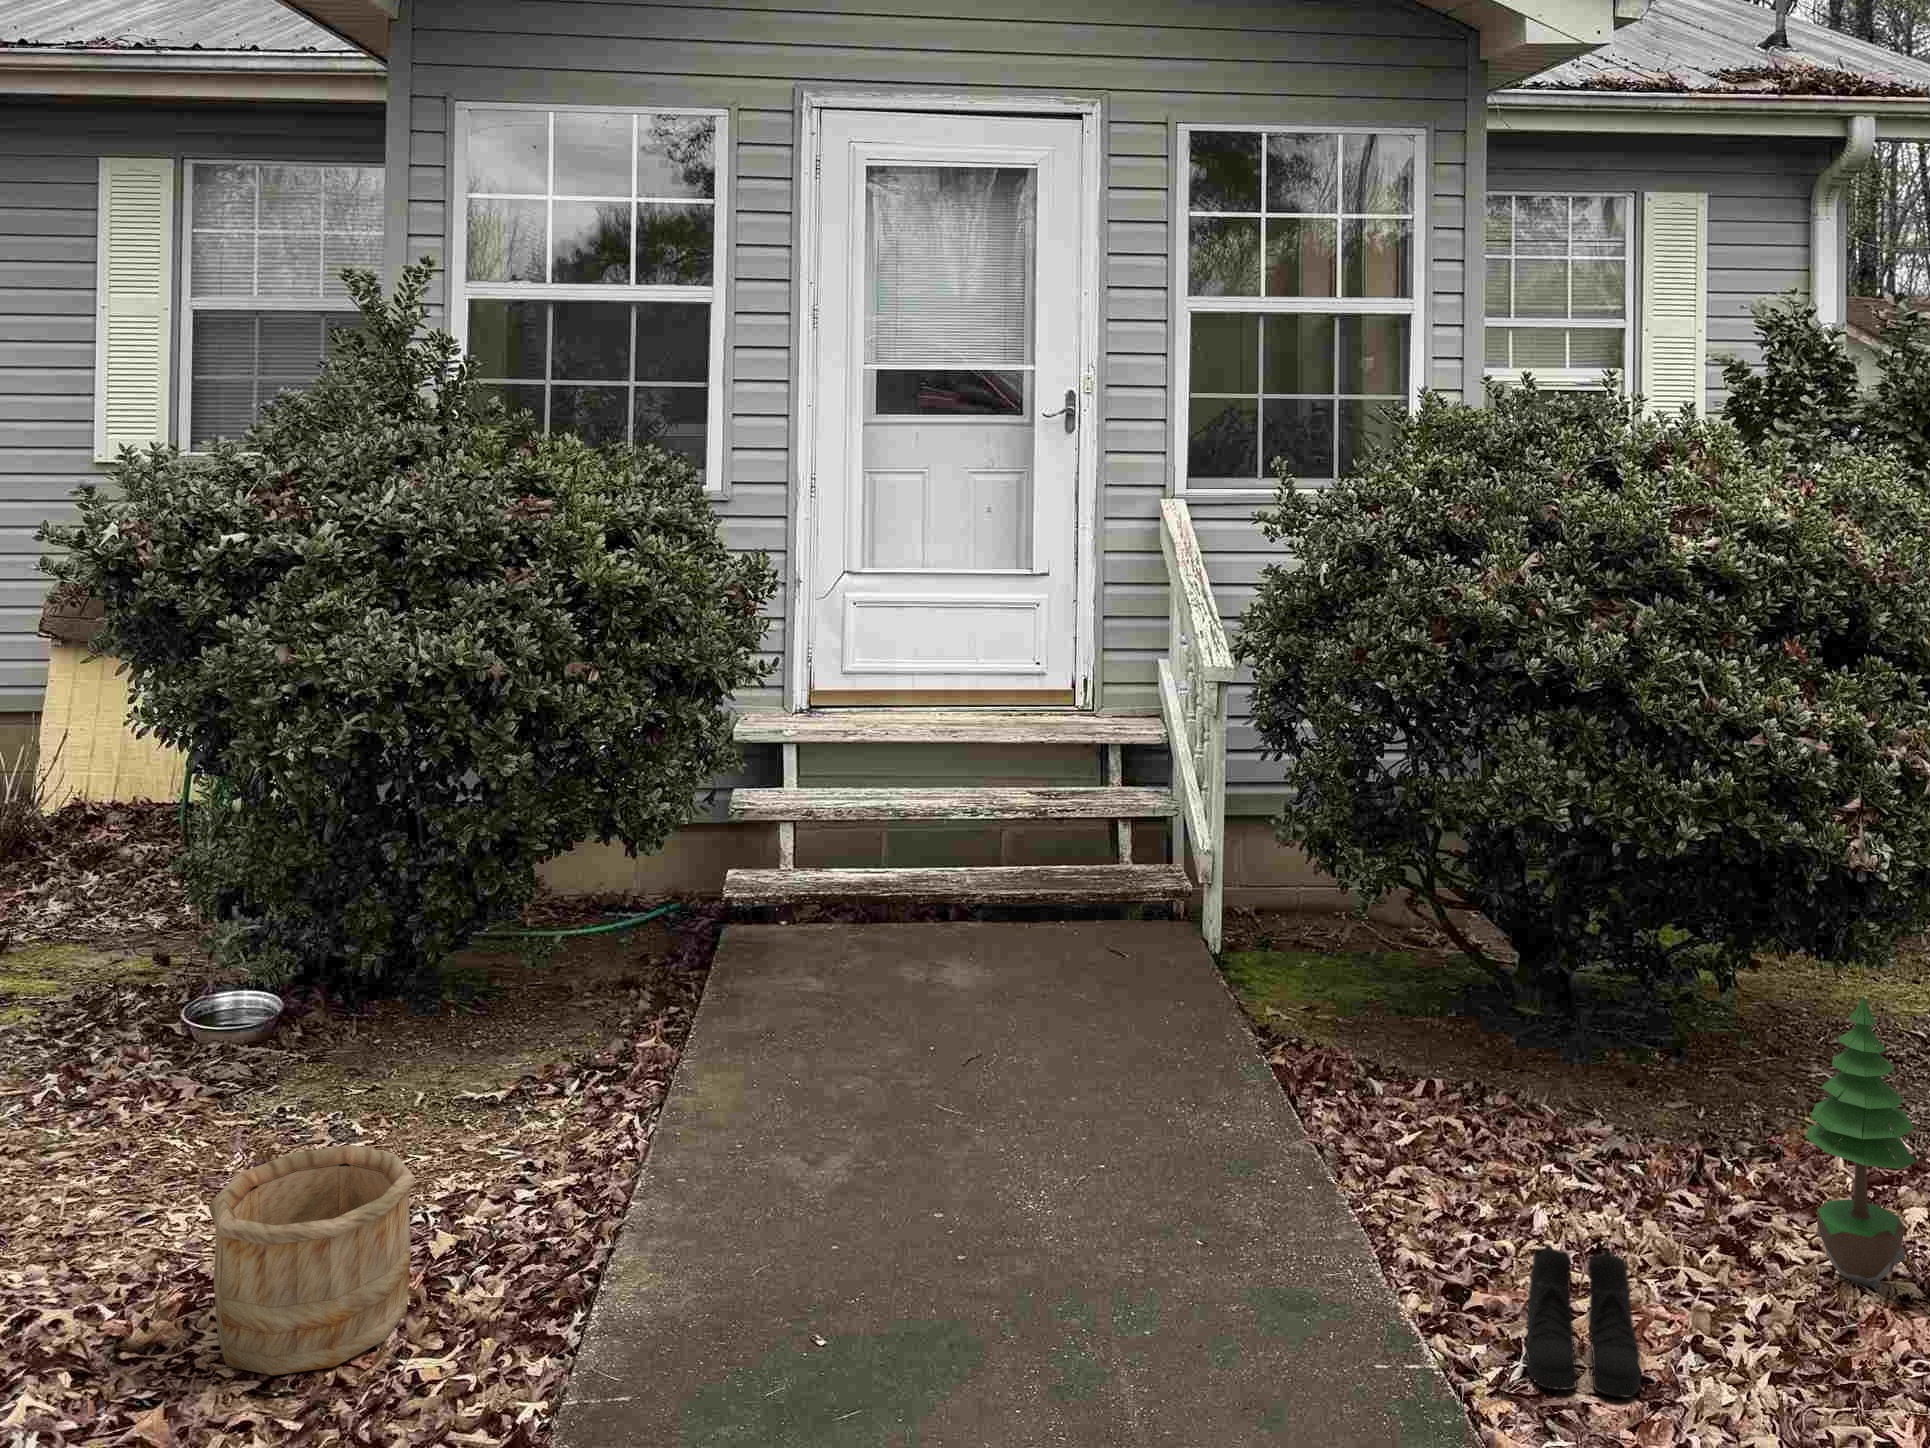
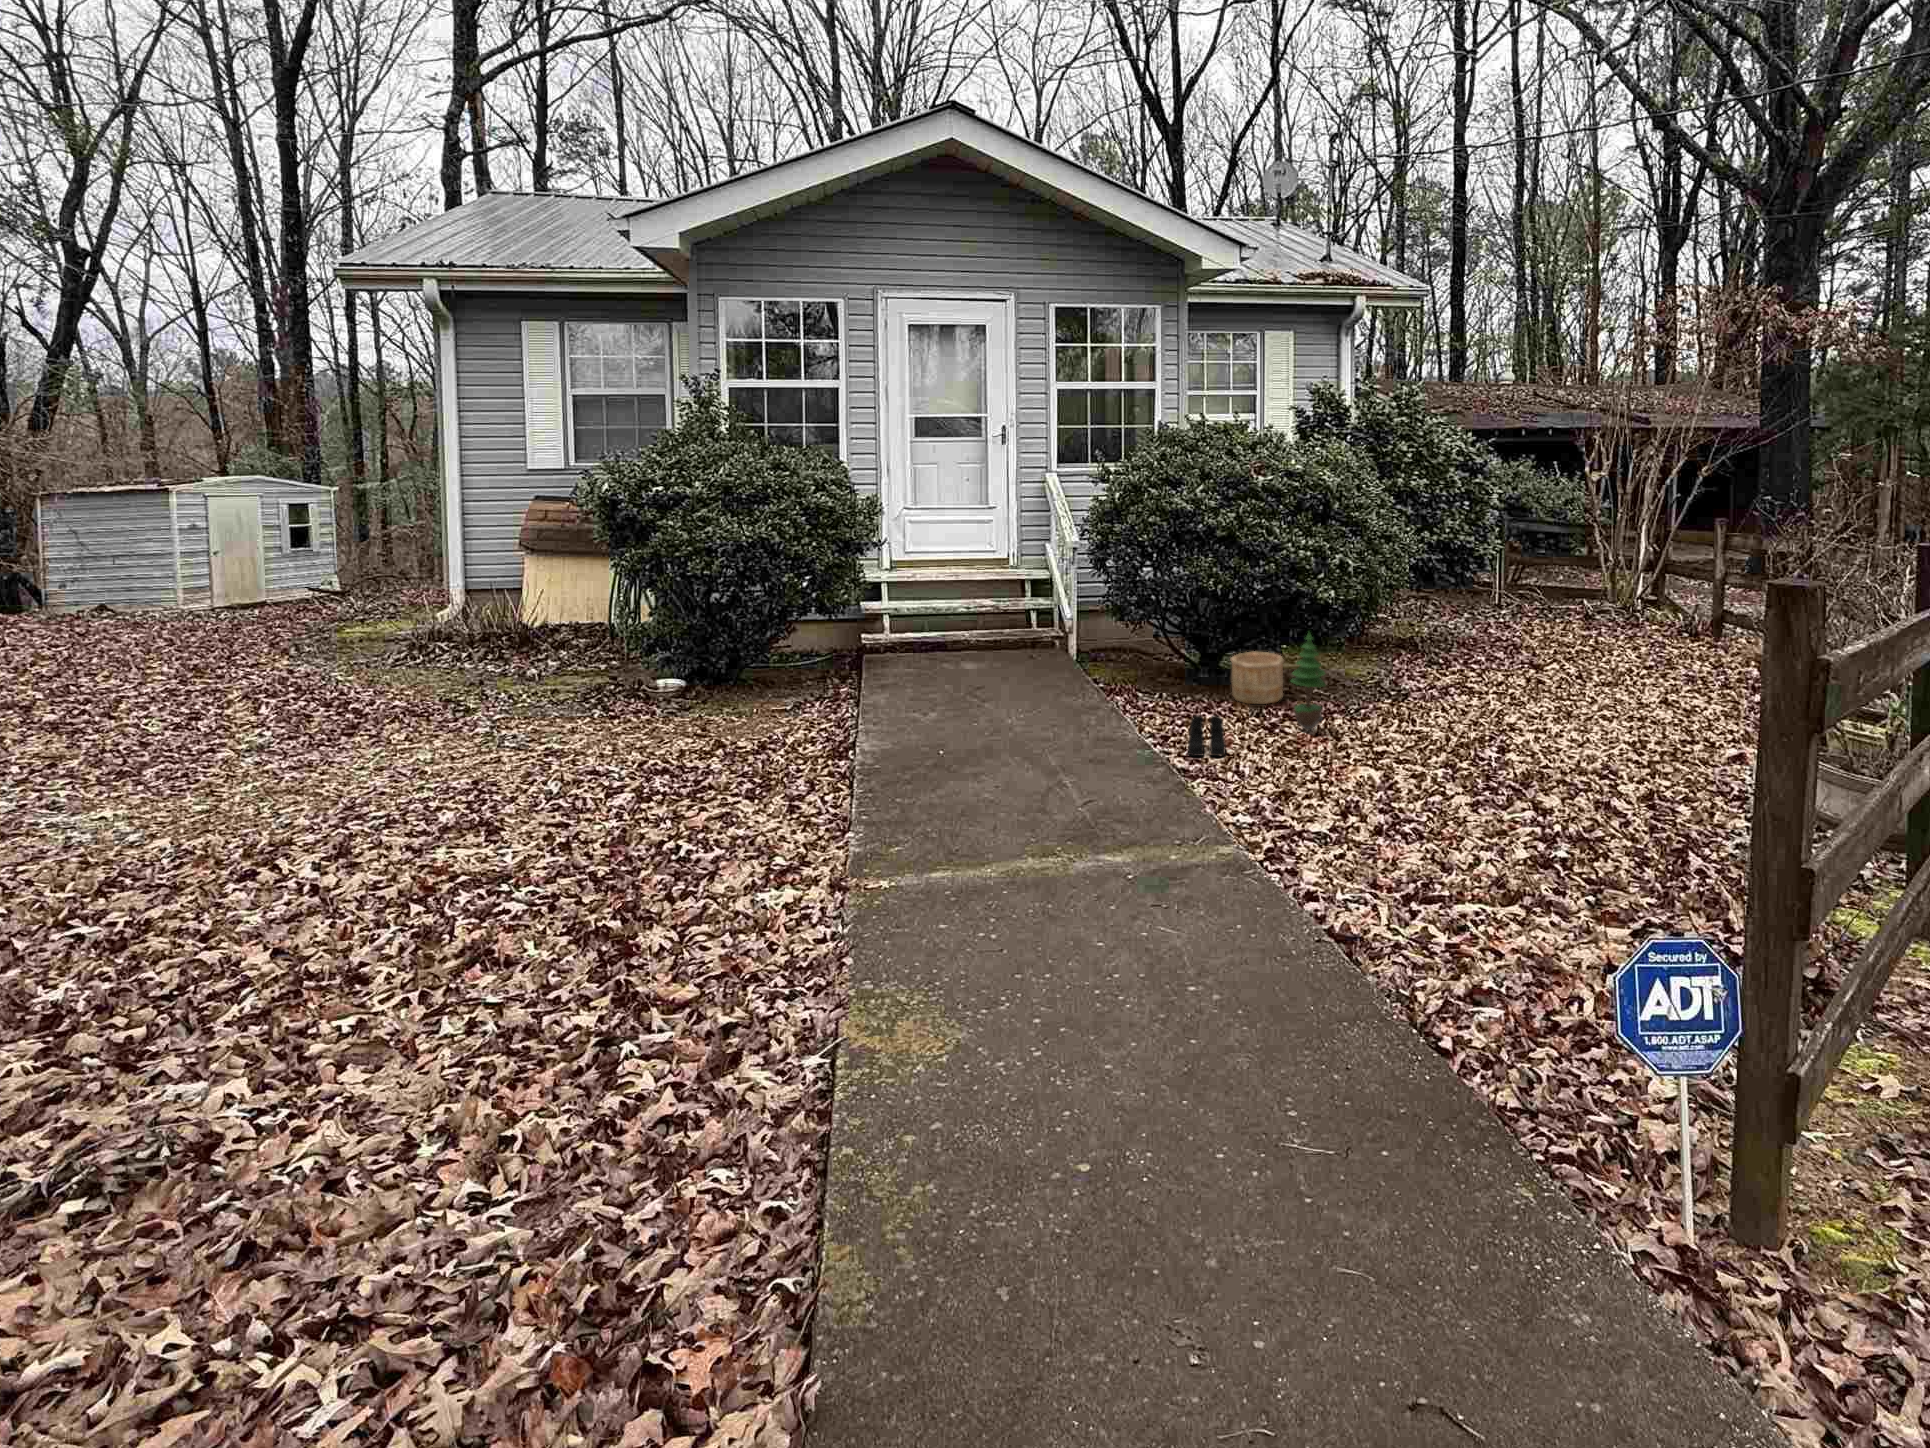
wooden bucket: present [209,1145,416,1375] -> present [1230,652,1284,704]

